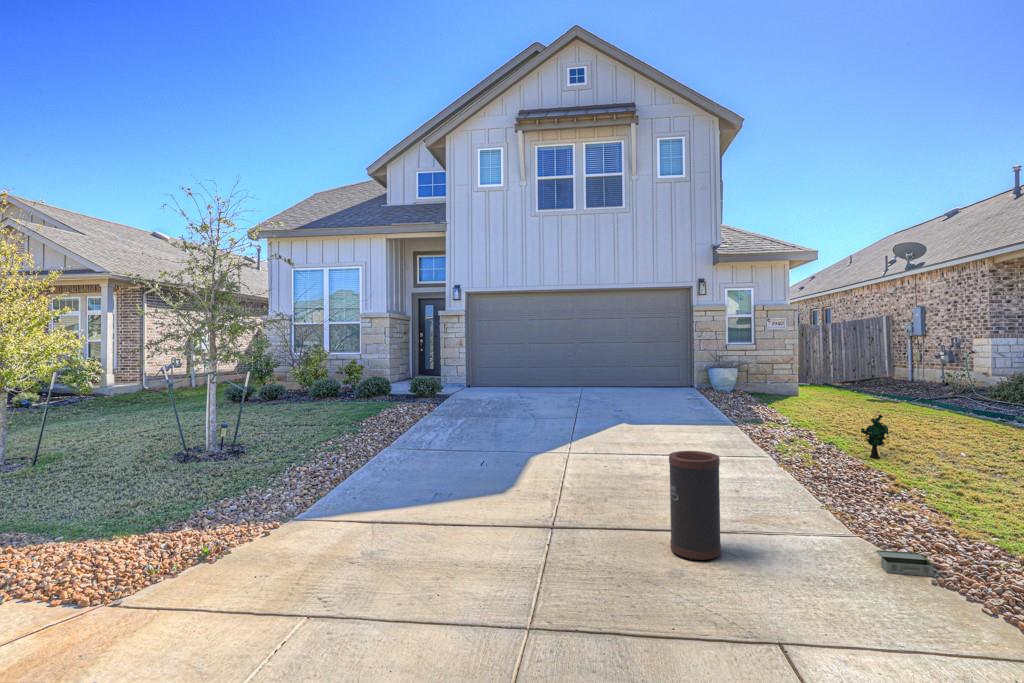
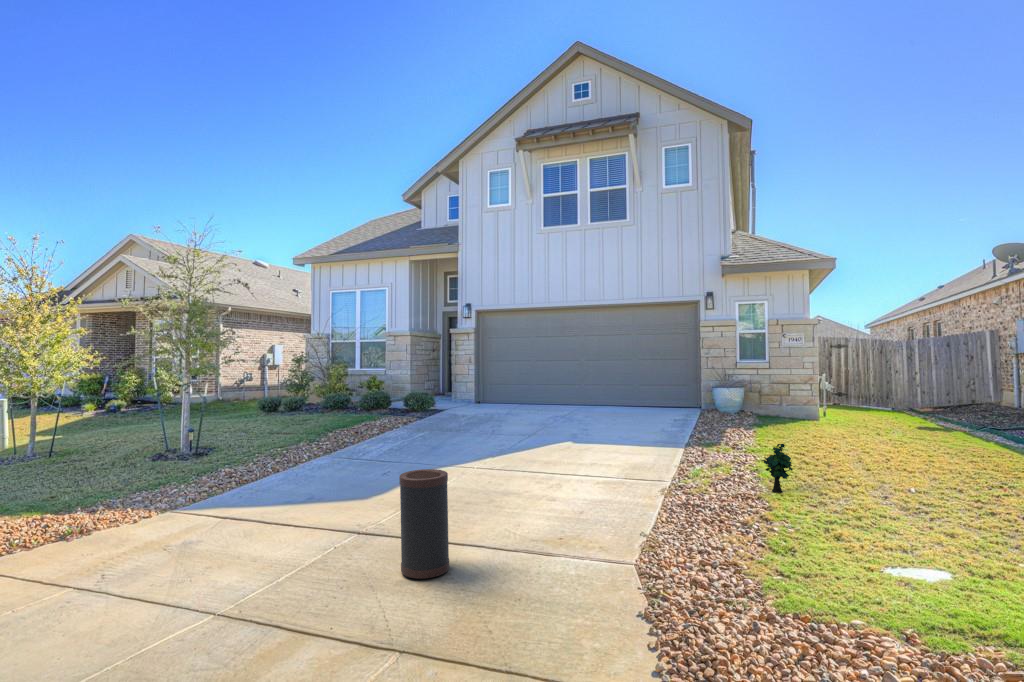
toolbox: present [876,550,934,577] -> none [571,587,623,622]

